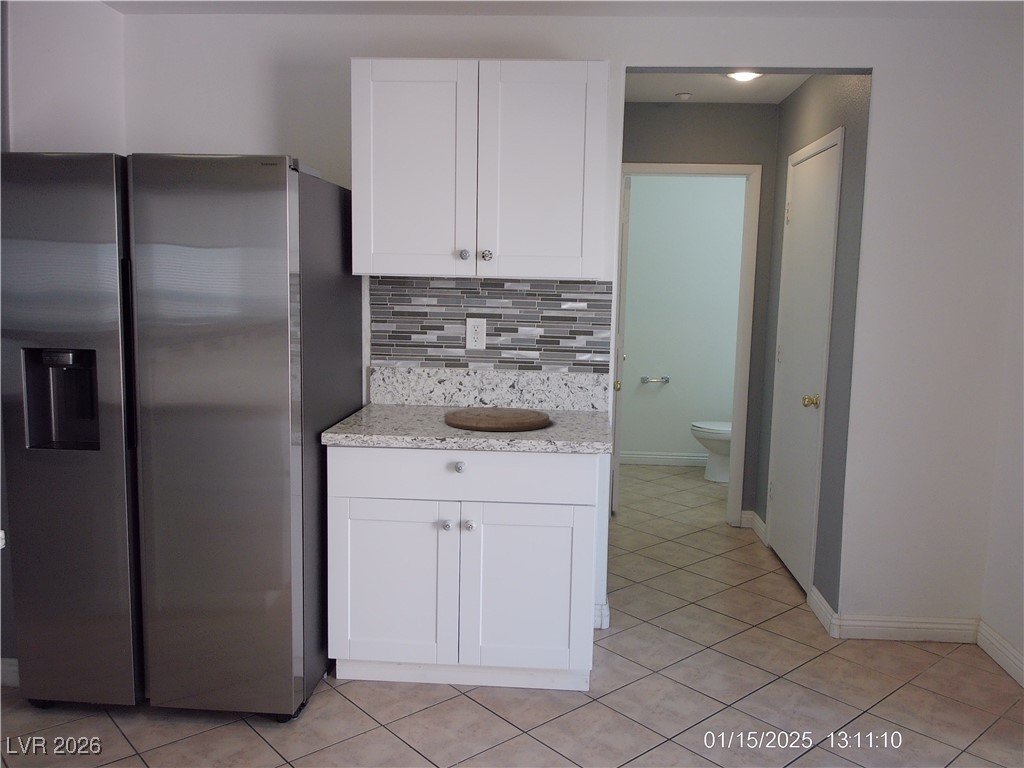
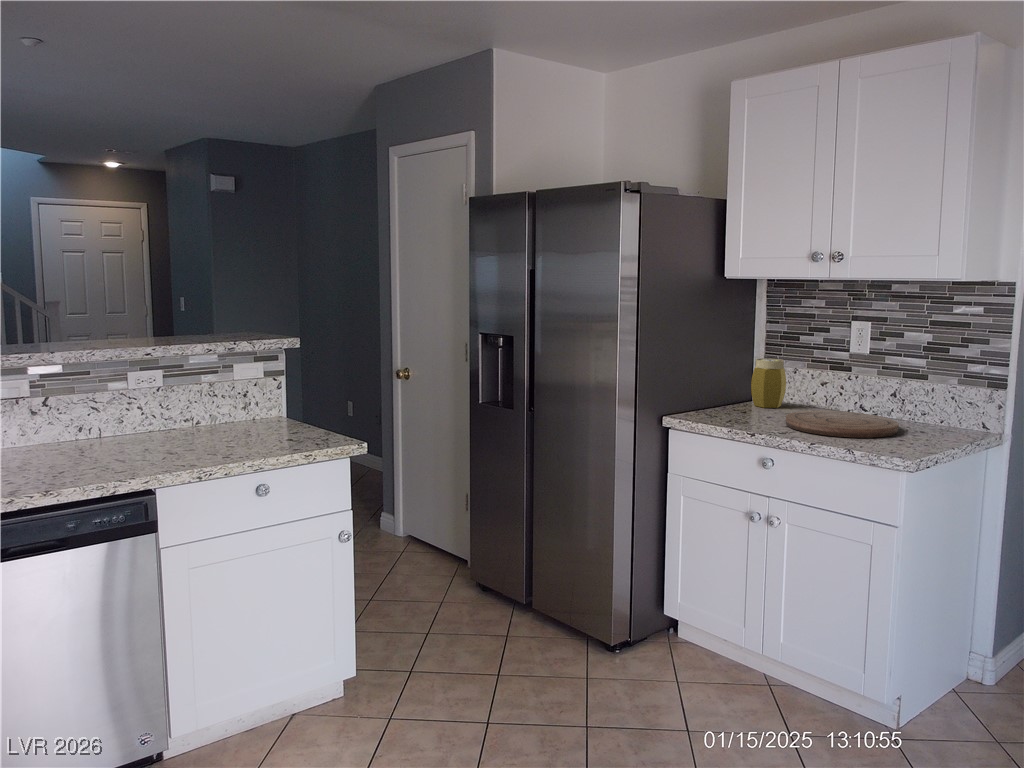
jar: none [374,360,408,413] -> present [751,358,786,408]

